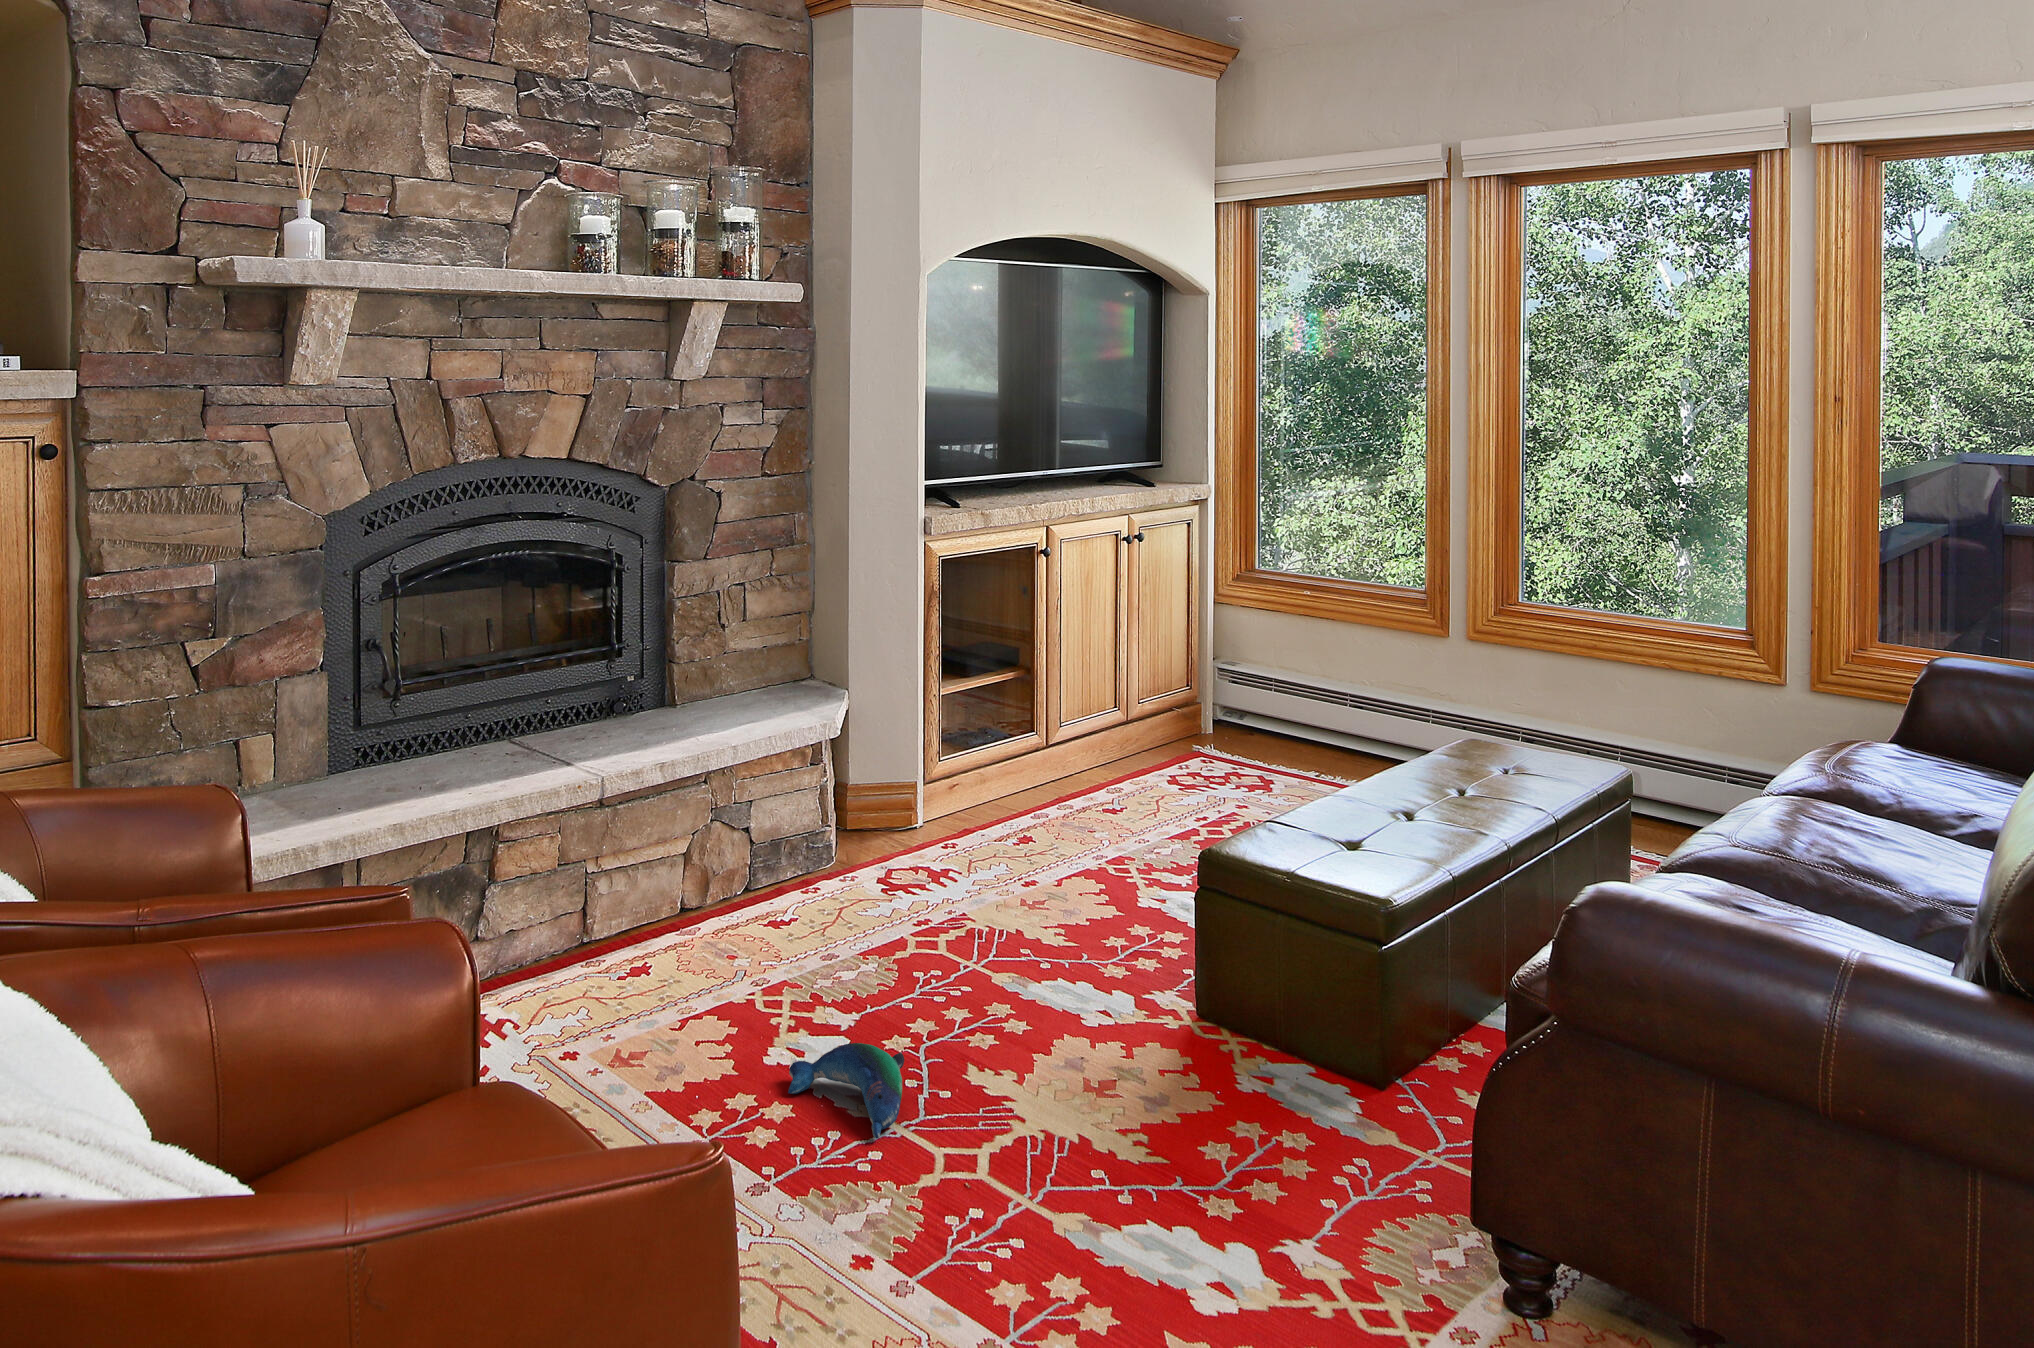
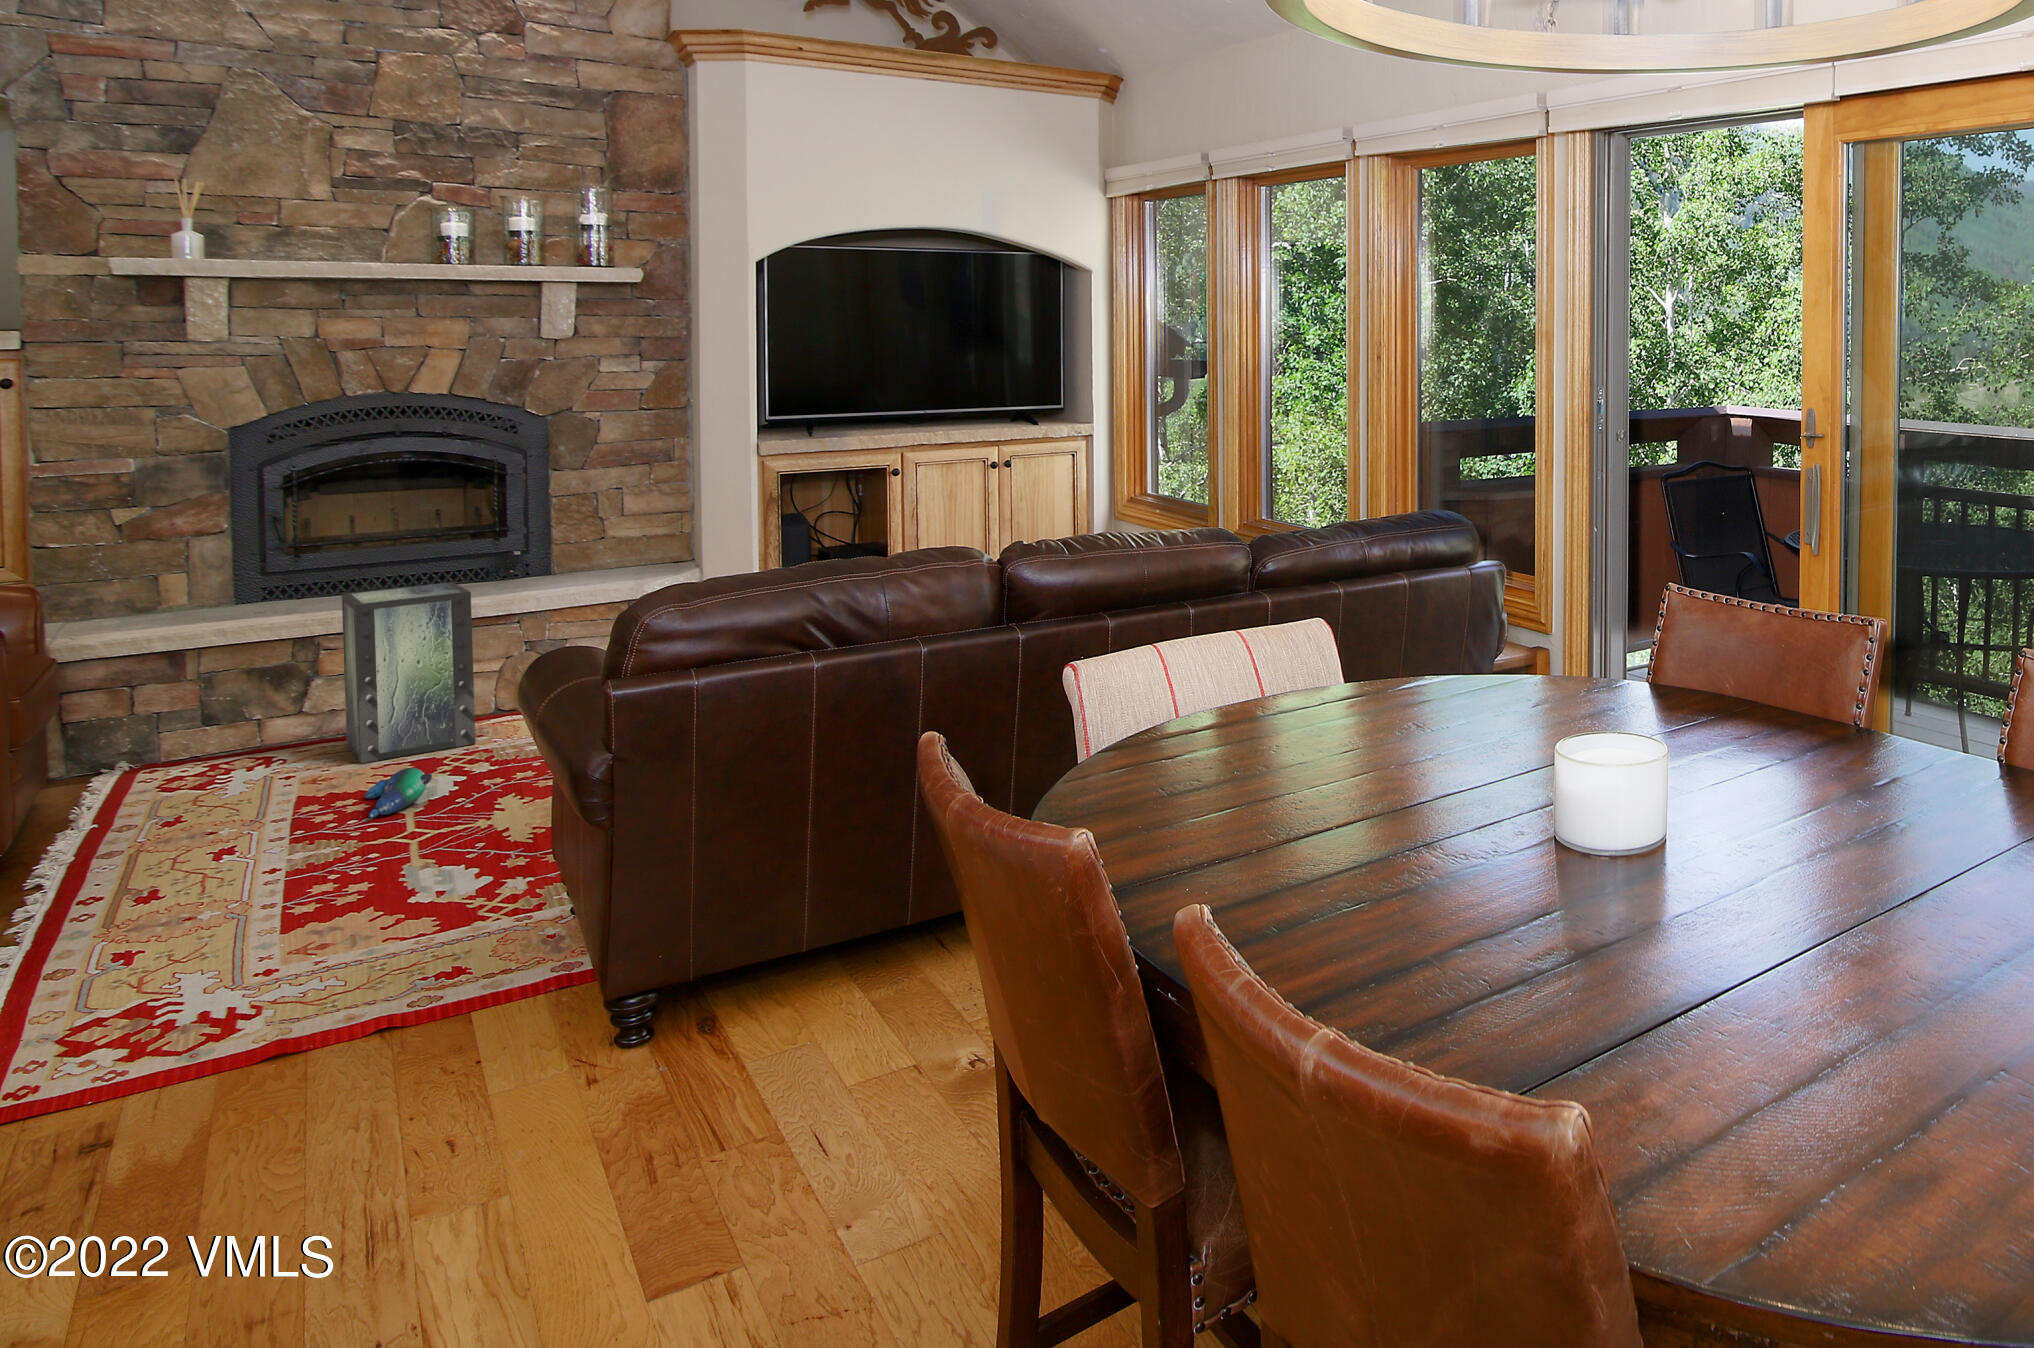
storage box: none [566,732,765,1020] -> present [342,582,476,763]

